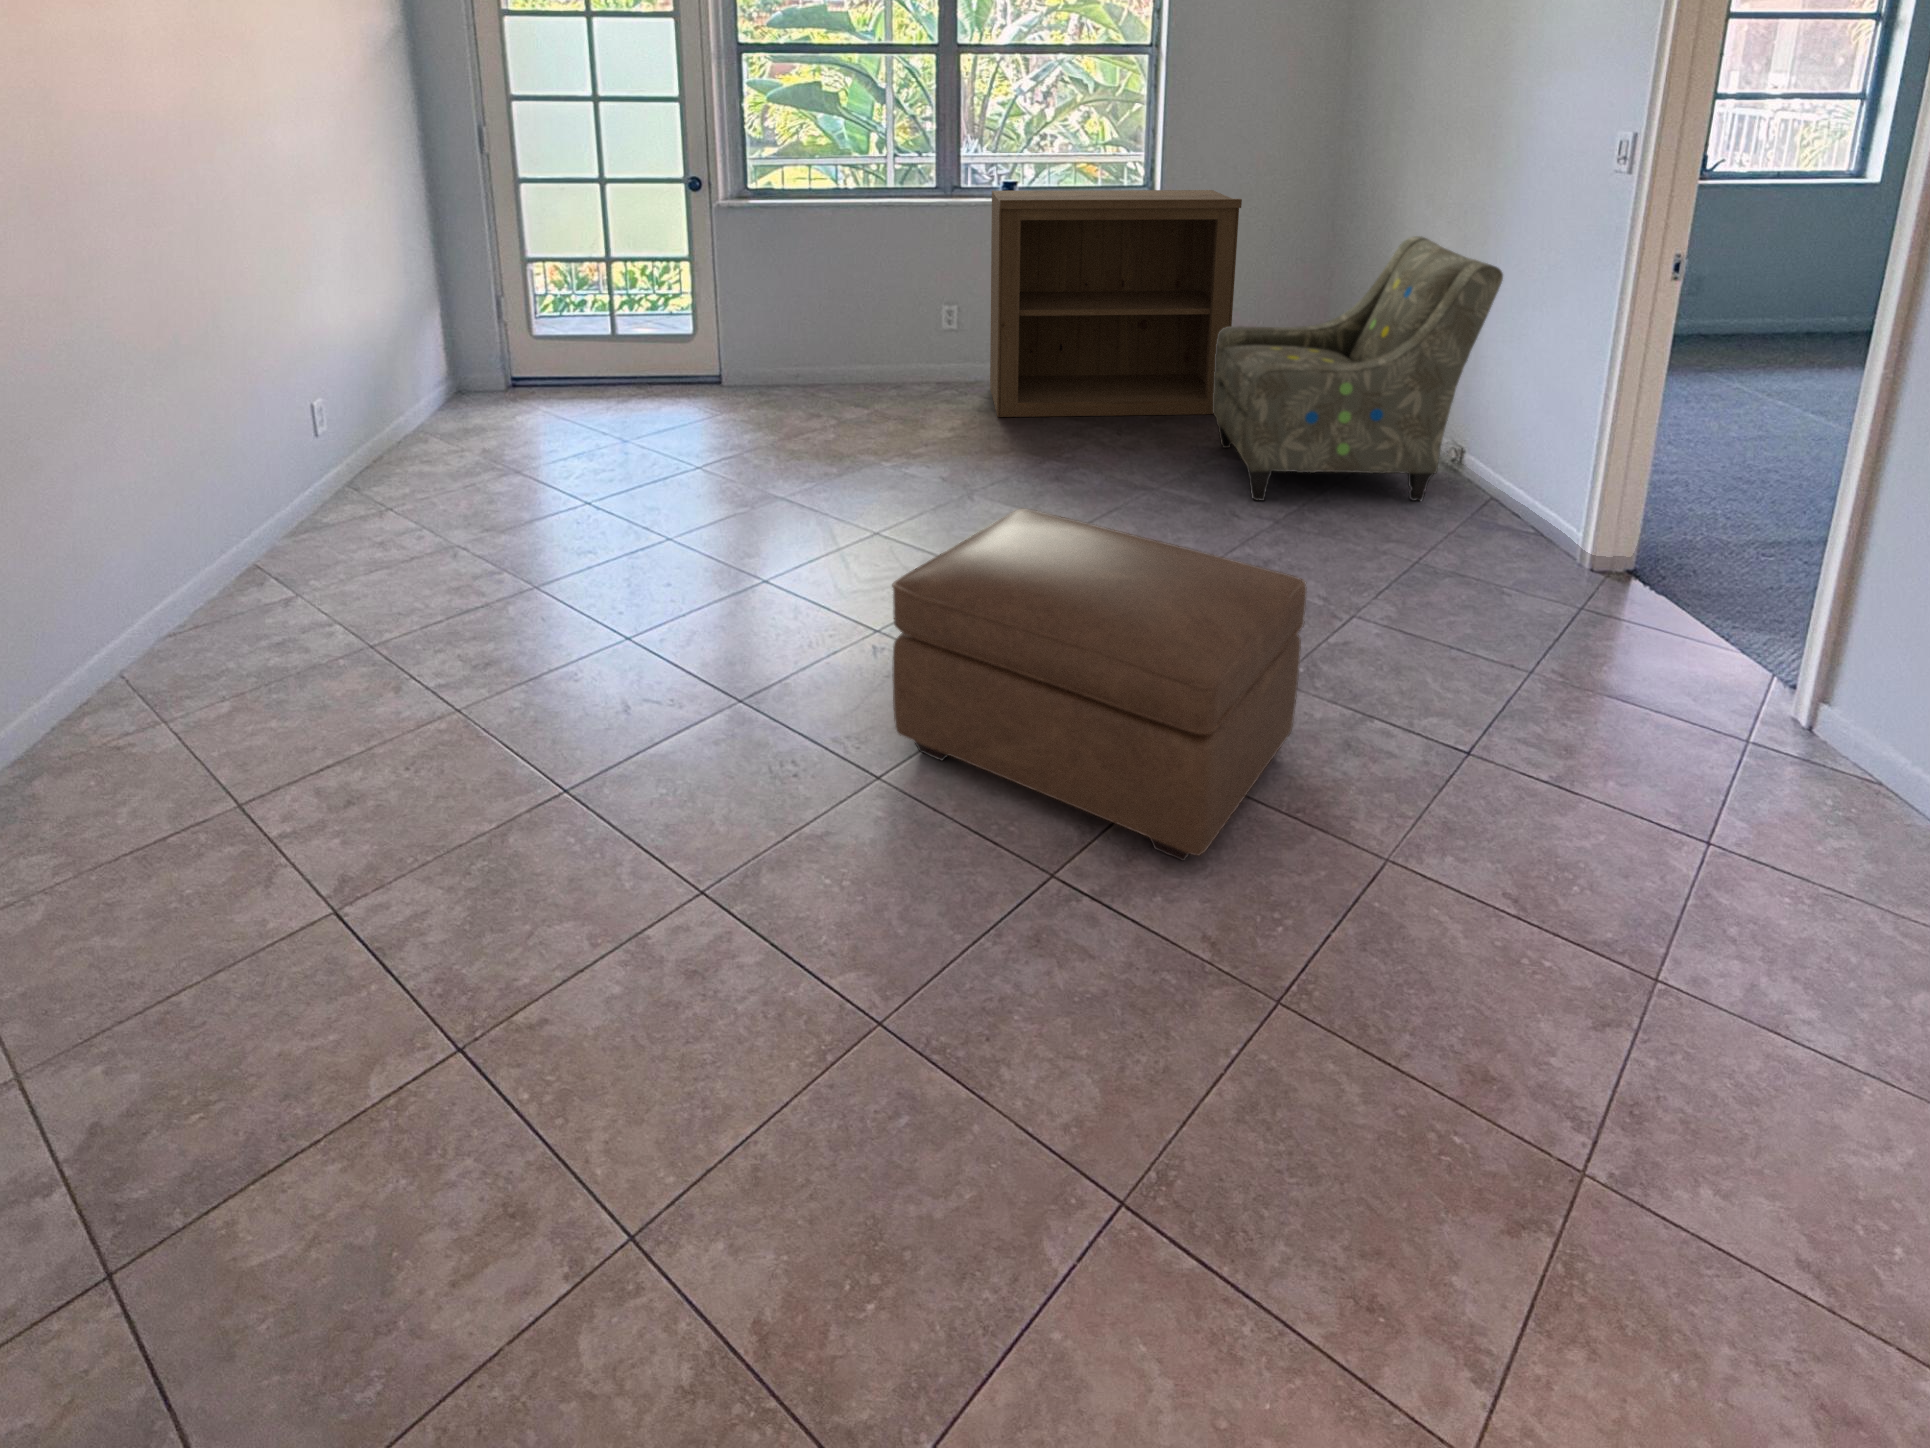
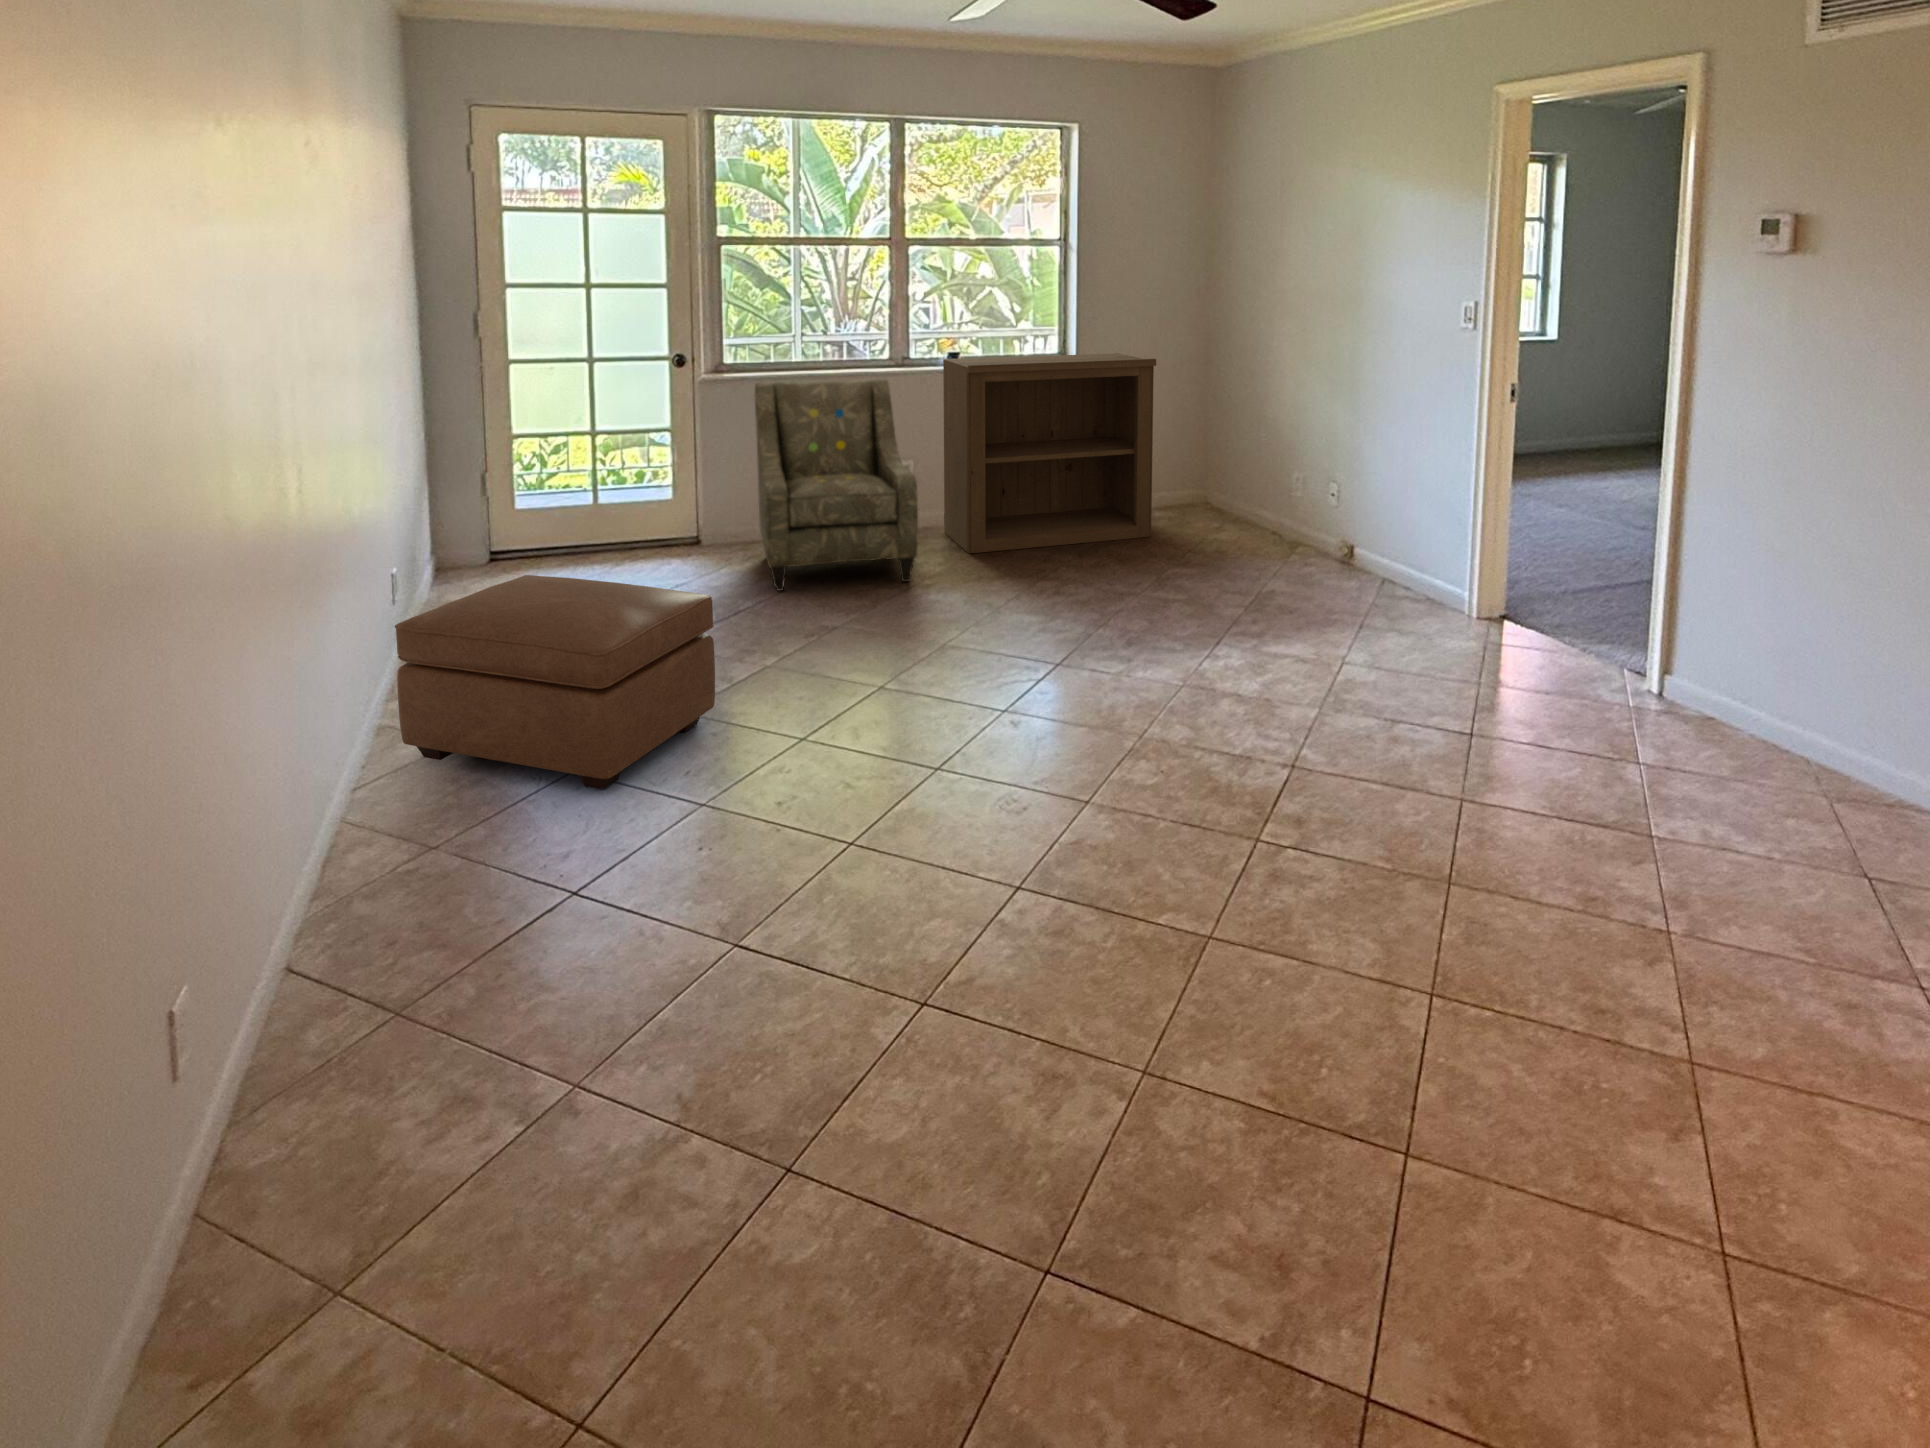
armchair: present [1213,236,1503,501] -> present [755,379,918,591]
ottoman: present [892,508,1307,861] -> present [395,575,715,789]

